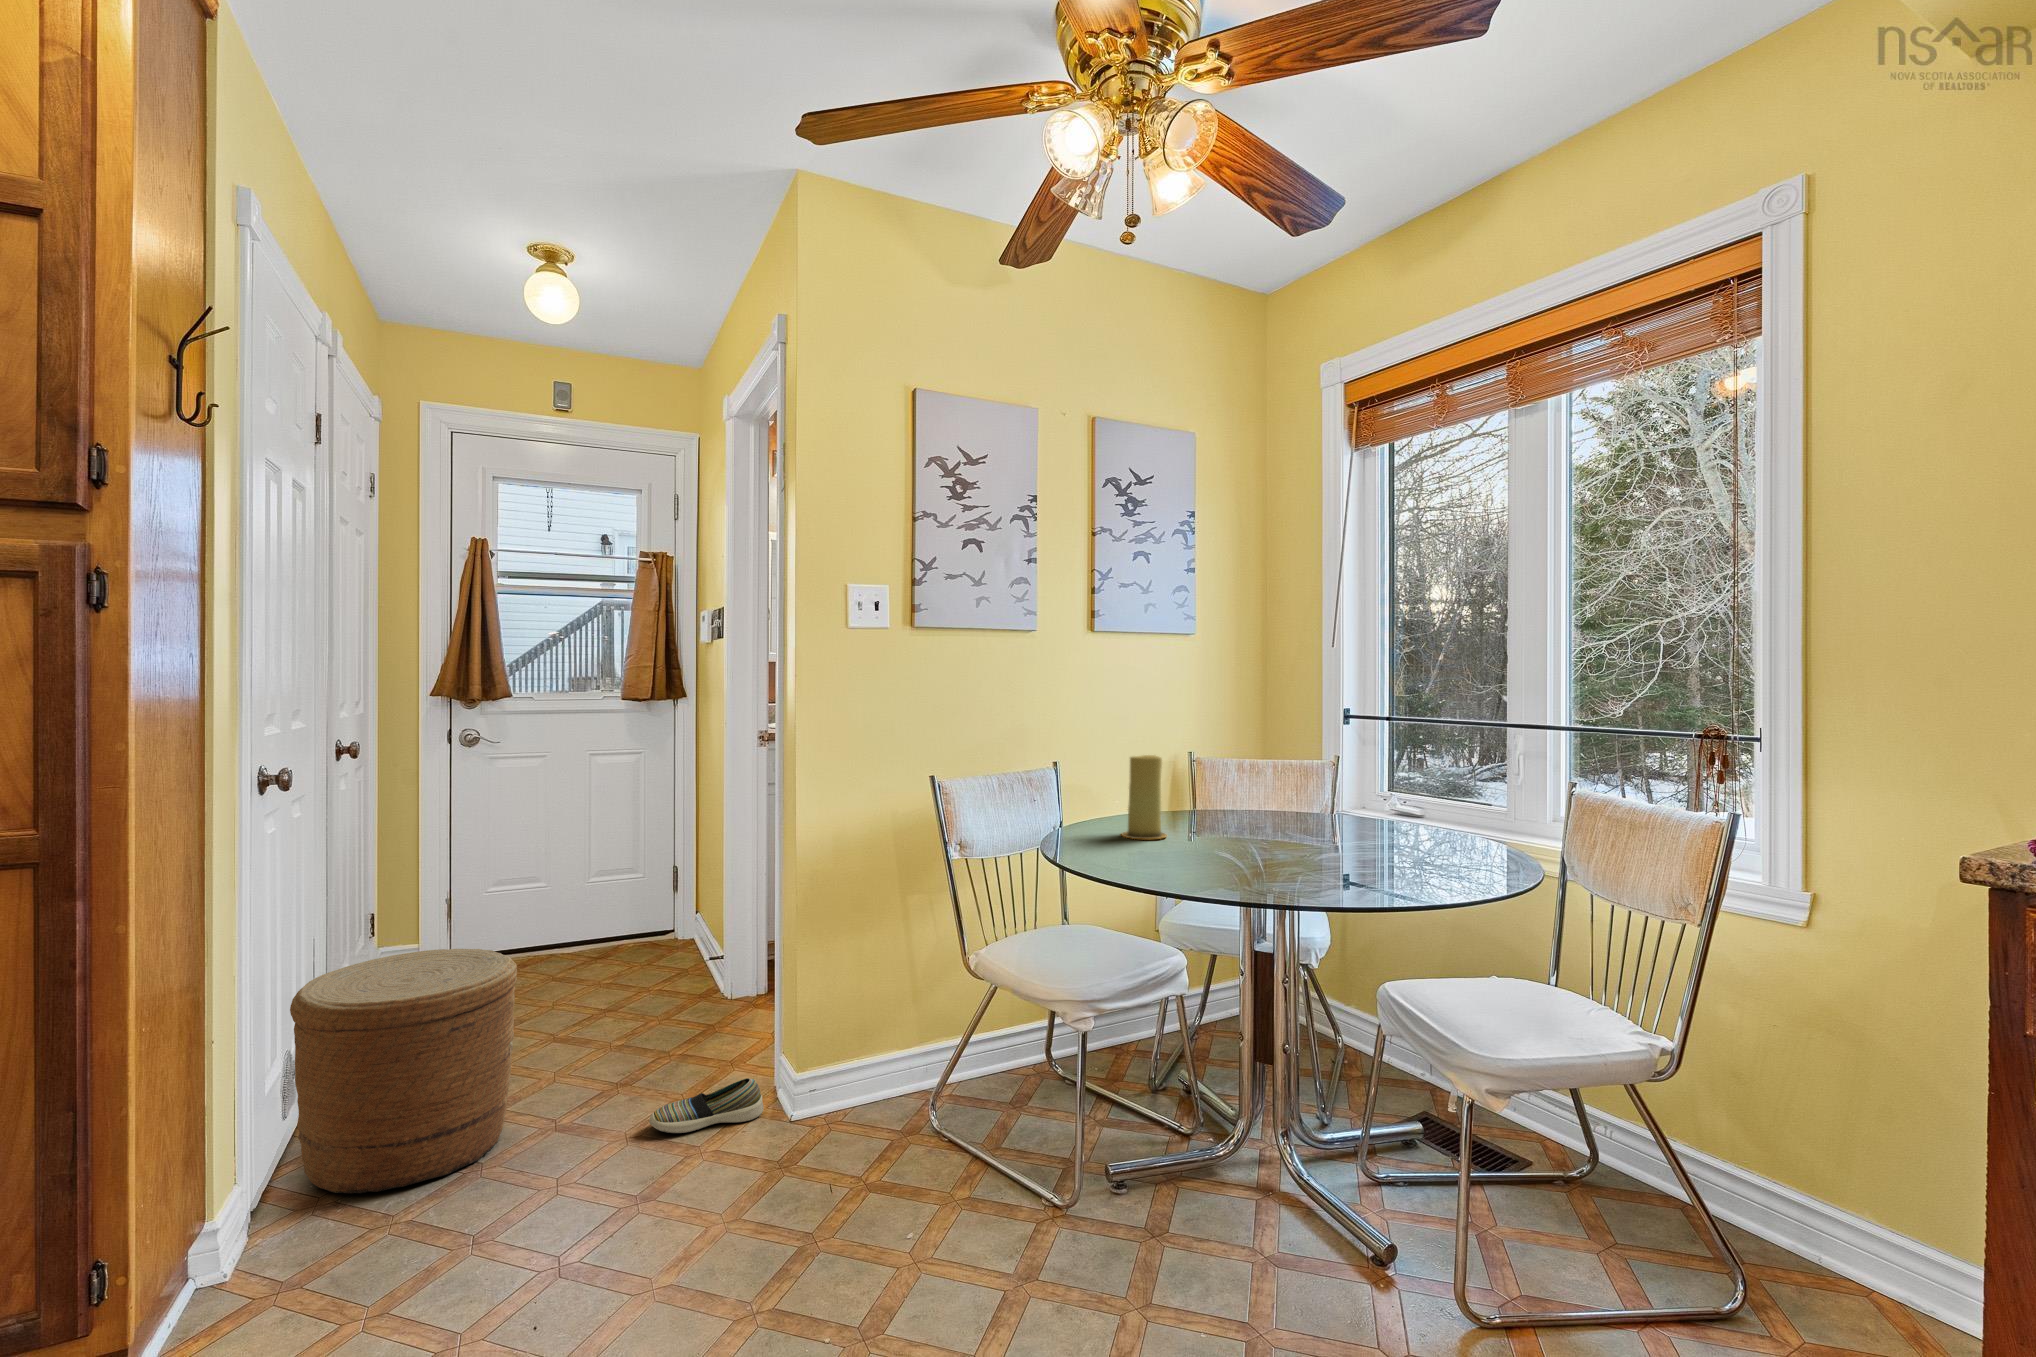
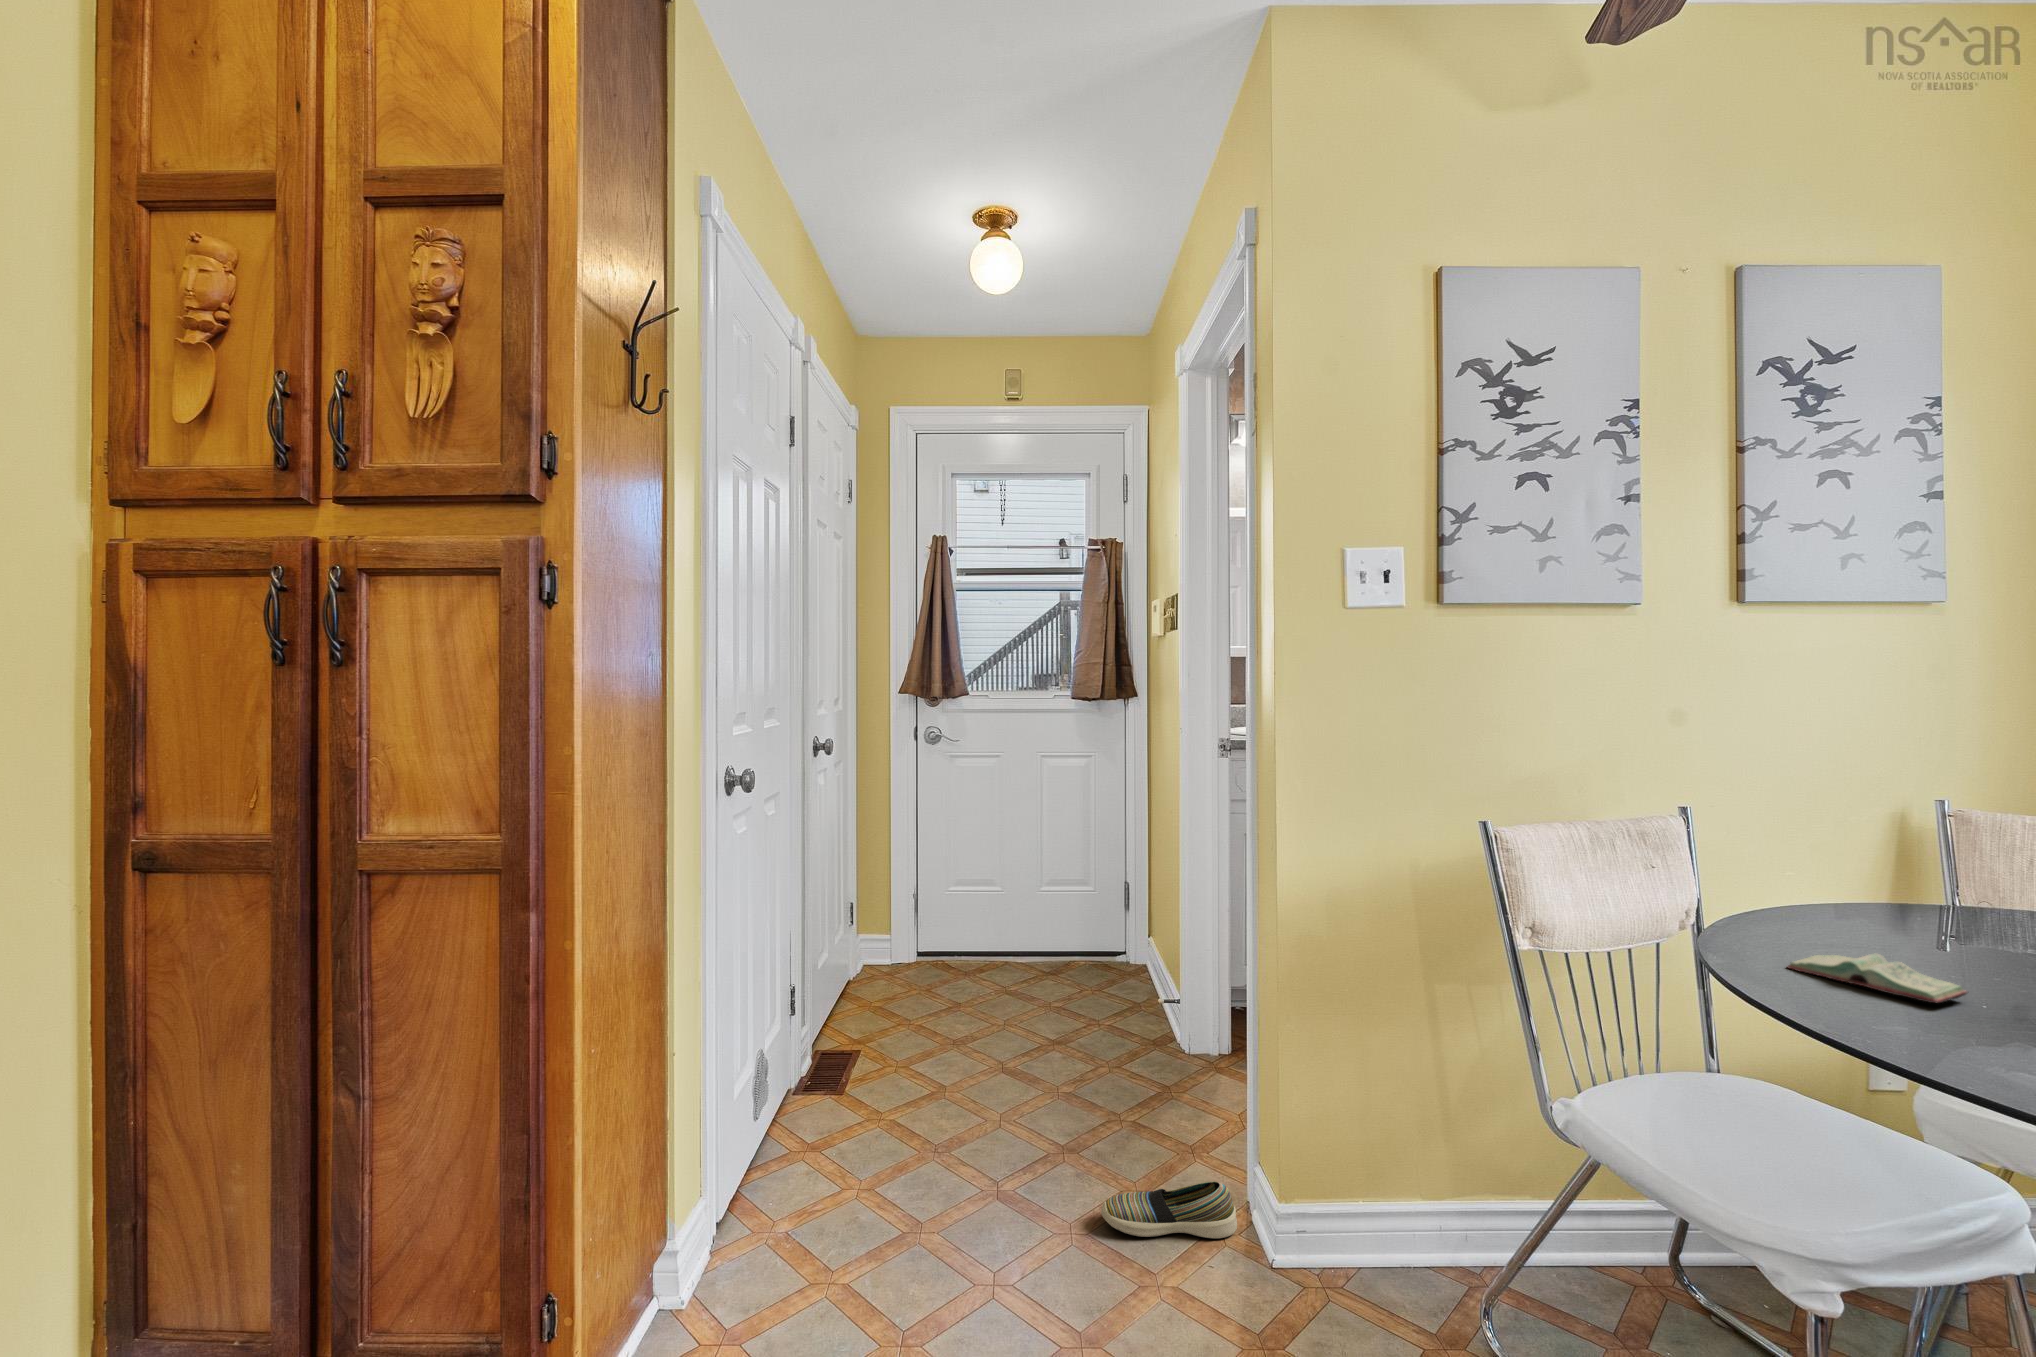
candle: present [1122,755,1167,839] -> none [1827,804,1931,951]
book: none [1089,839,1167,861] -> present [1787,954,1967,1003]
woven basket: present [290,949,517,1194] -> none [756,966,962,1231]

